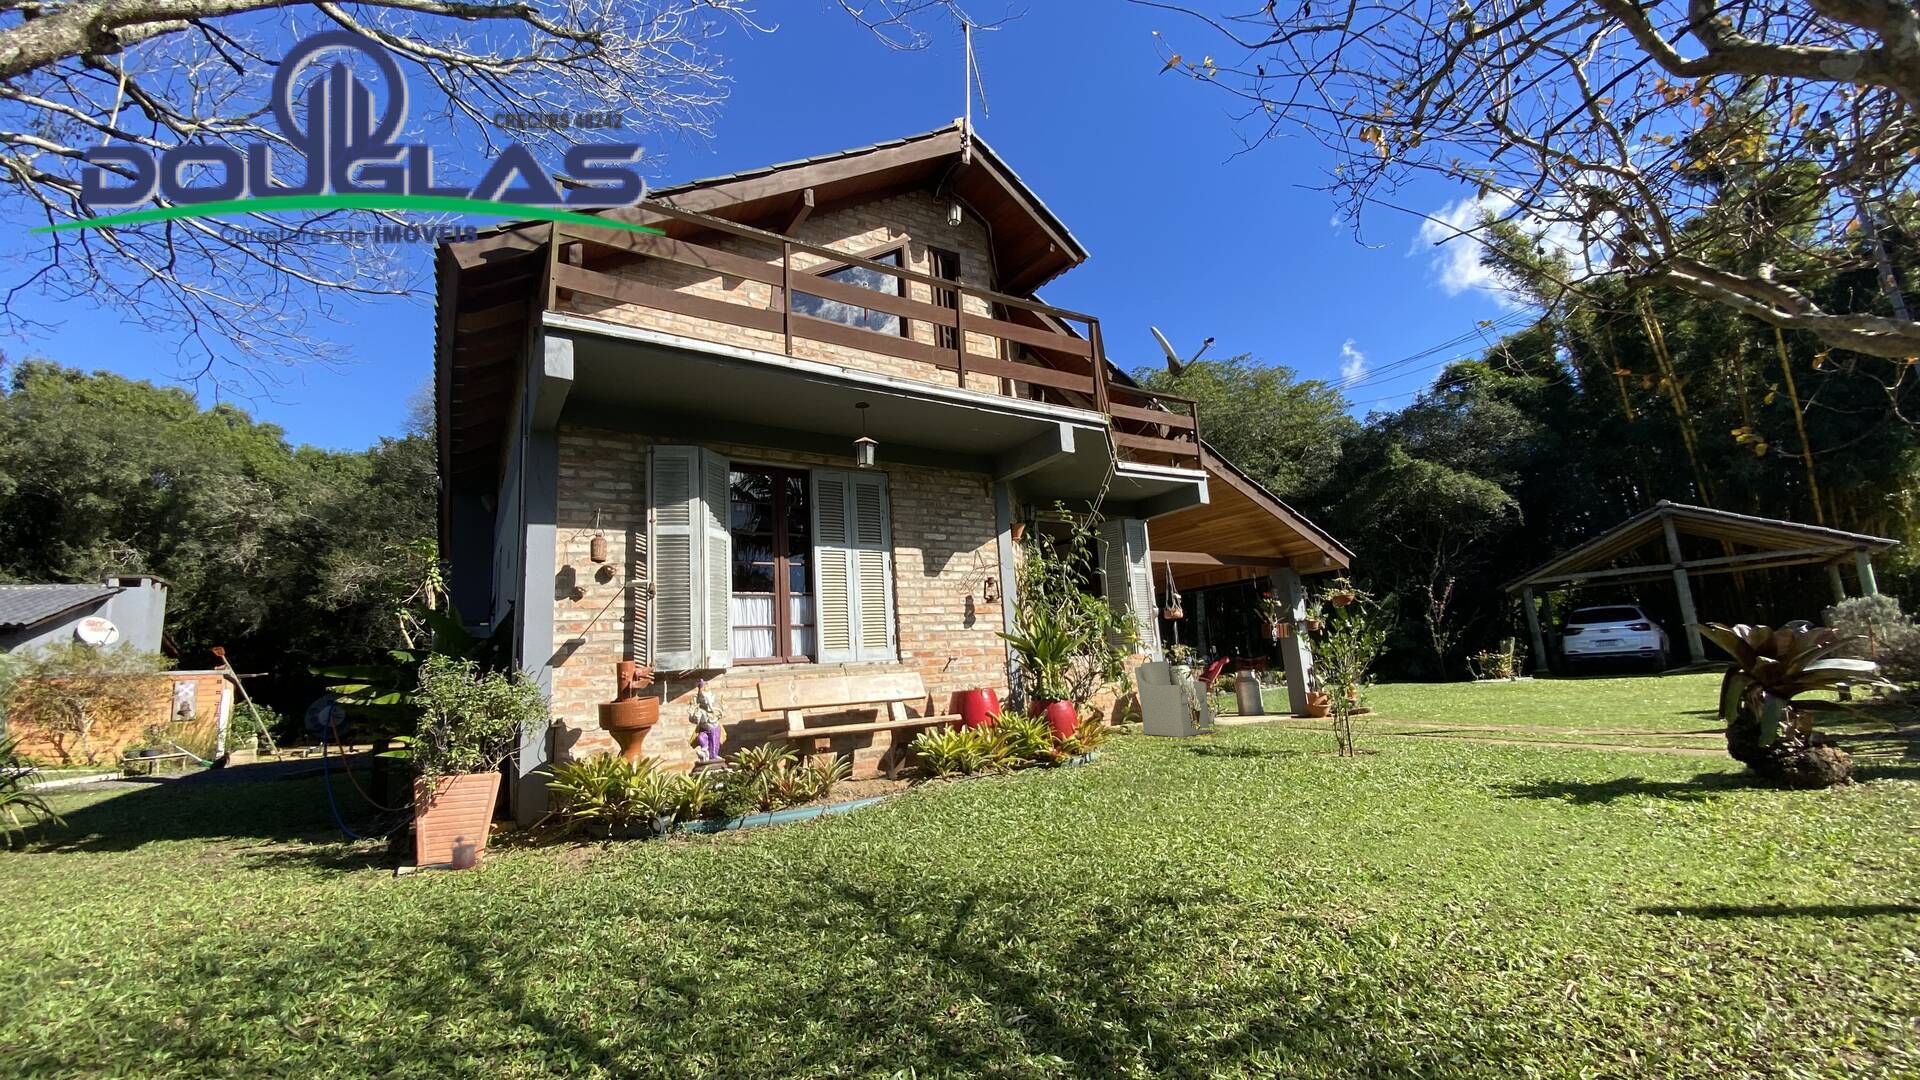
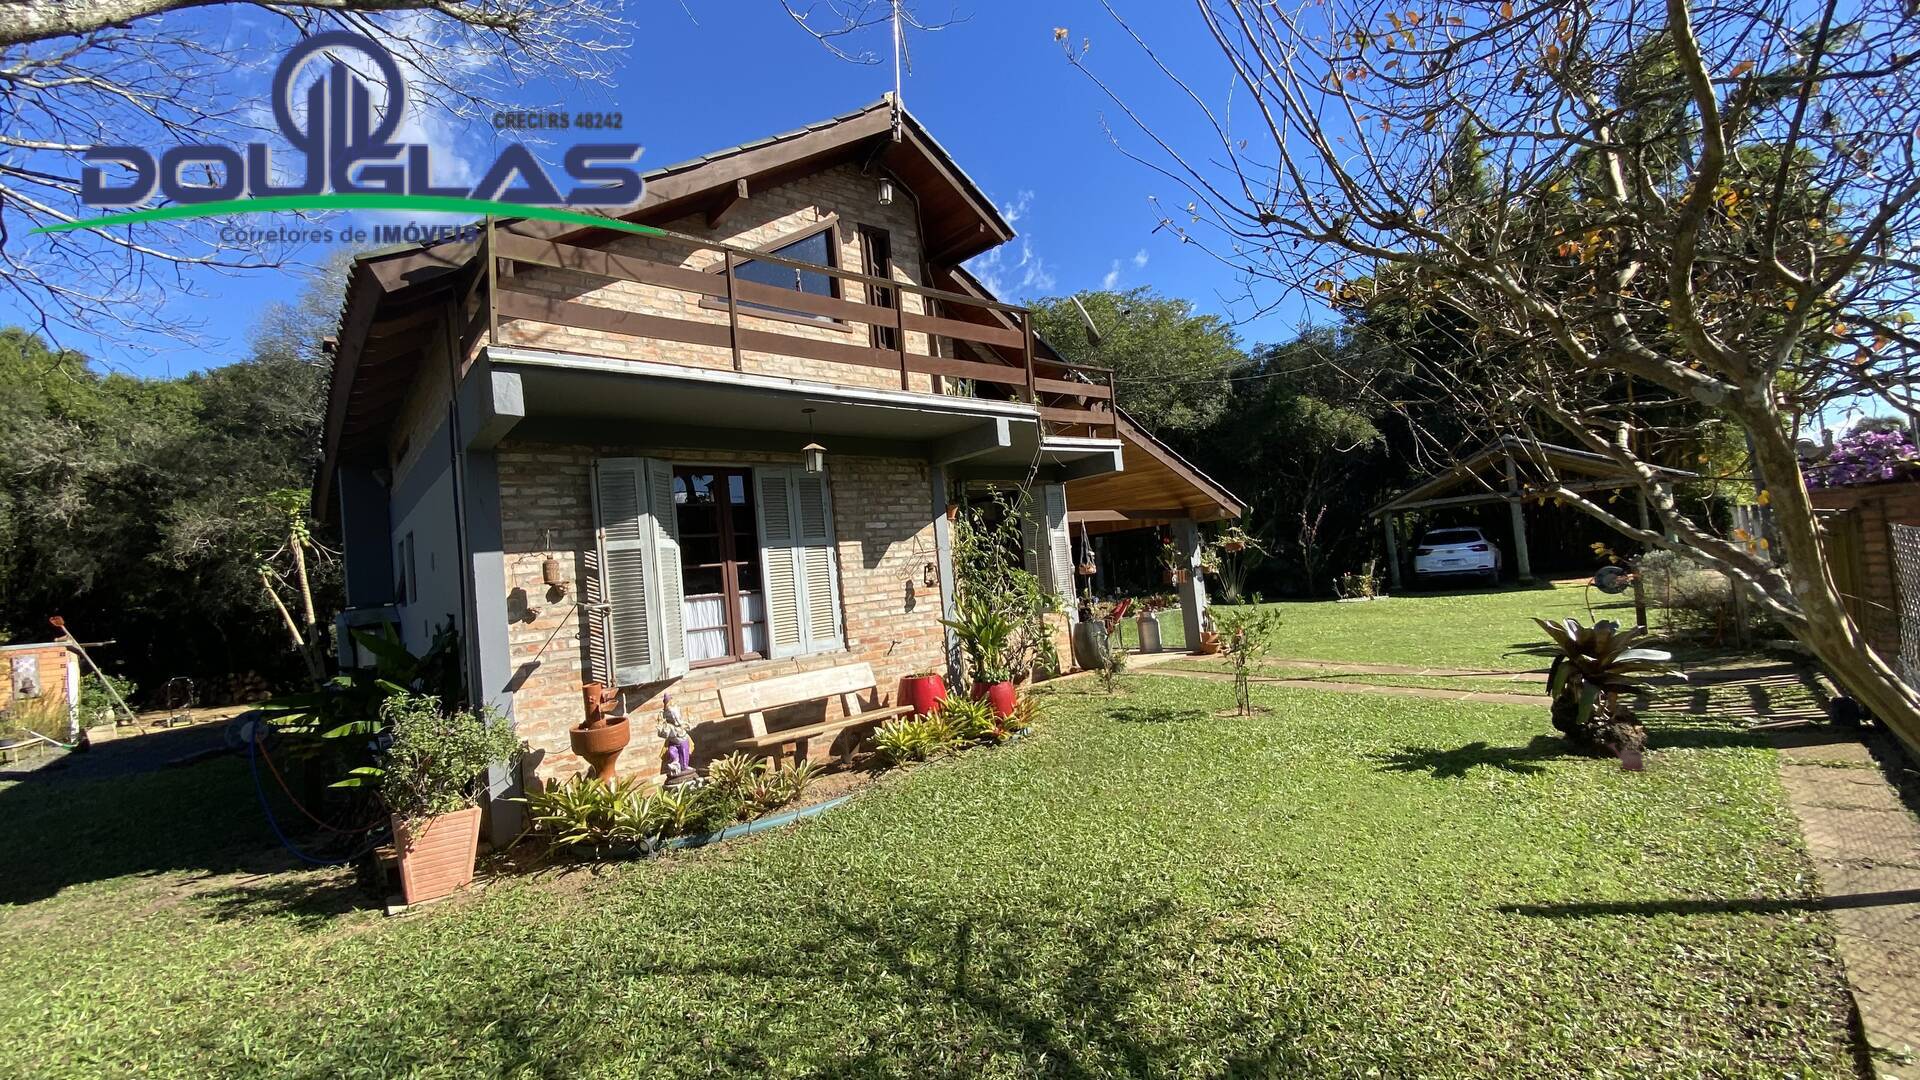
chair: present [1134,661,1209,737] -> none [1058,622,1124,693]
watering can: present [451,836,477,869] -> present [1608,743,1649,771]

